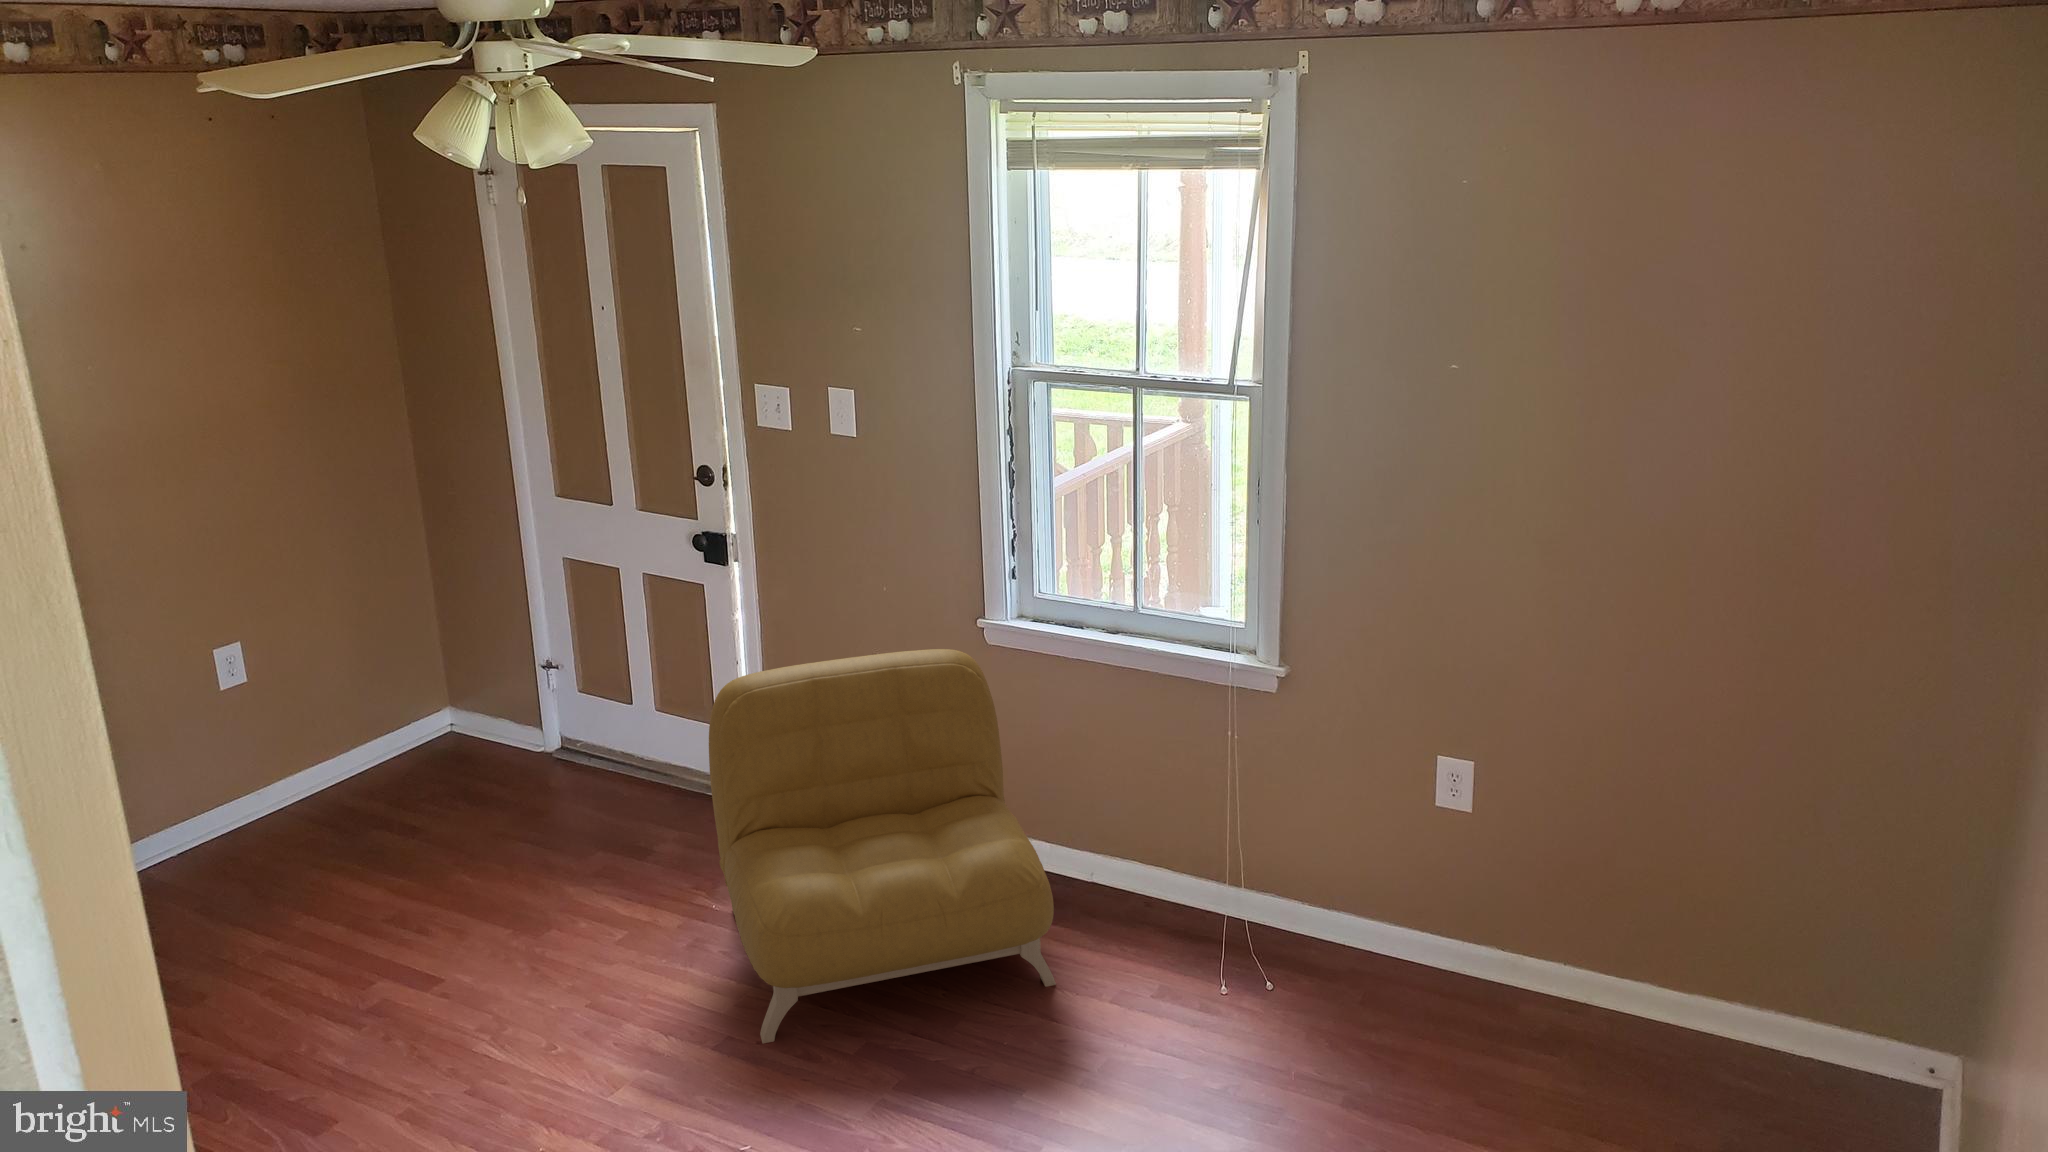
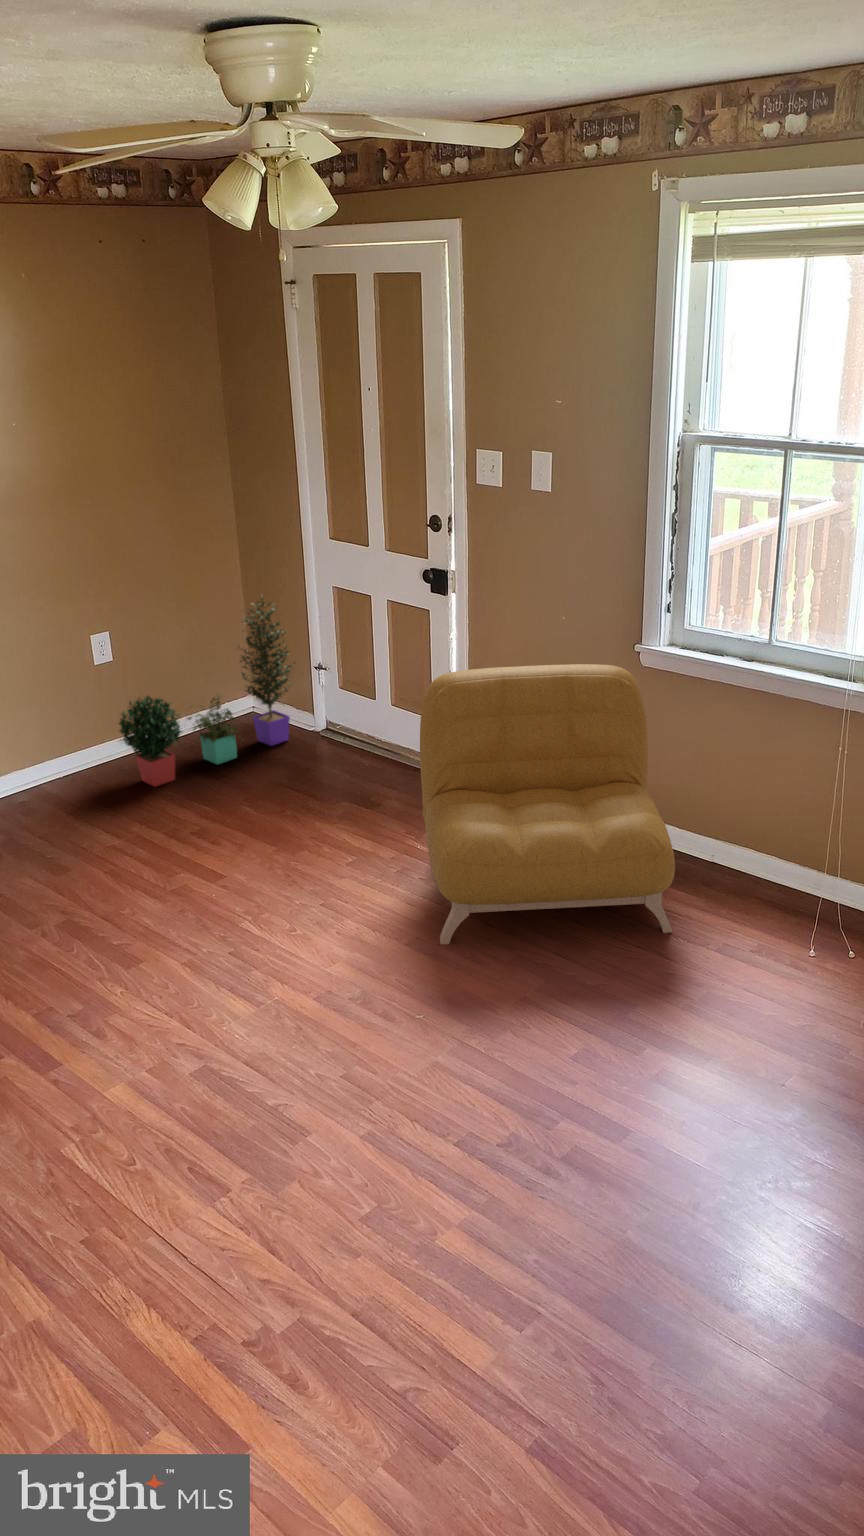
potted plant: none [265,573,520,854] -> present [119,596,295,787]

